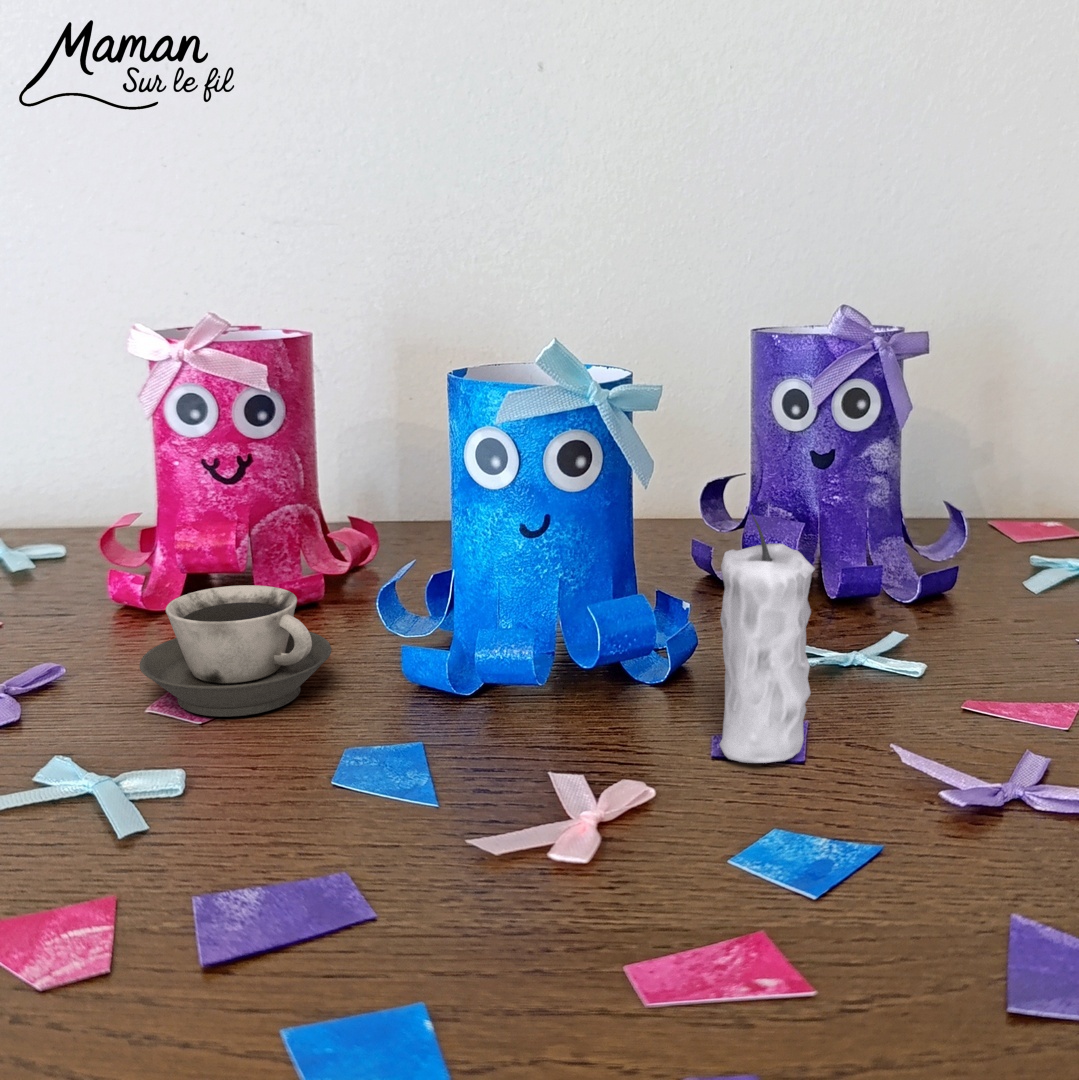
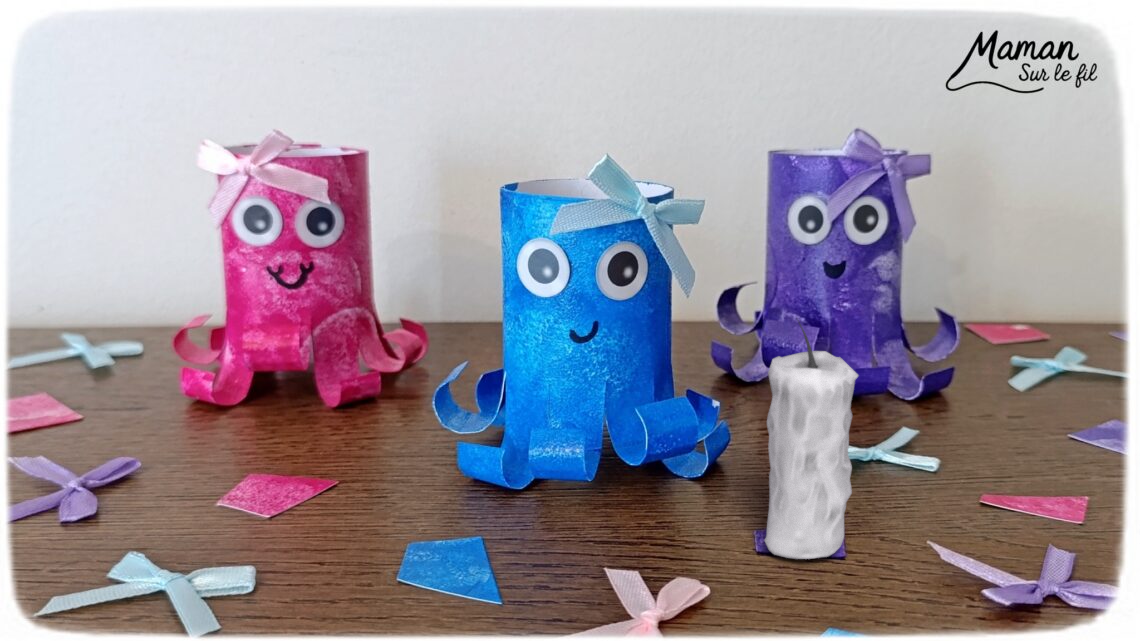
cup: present [140,585,332,717] -> none [210,385,392,511]

